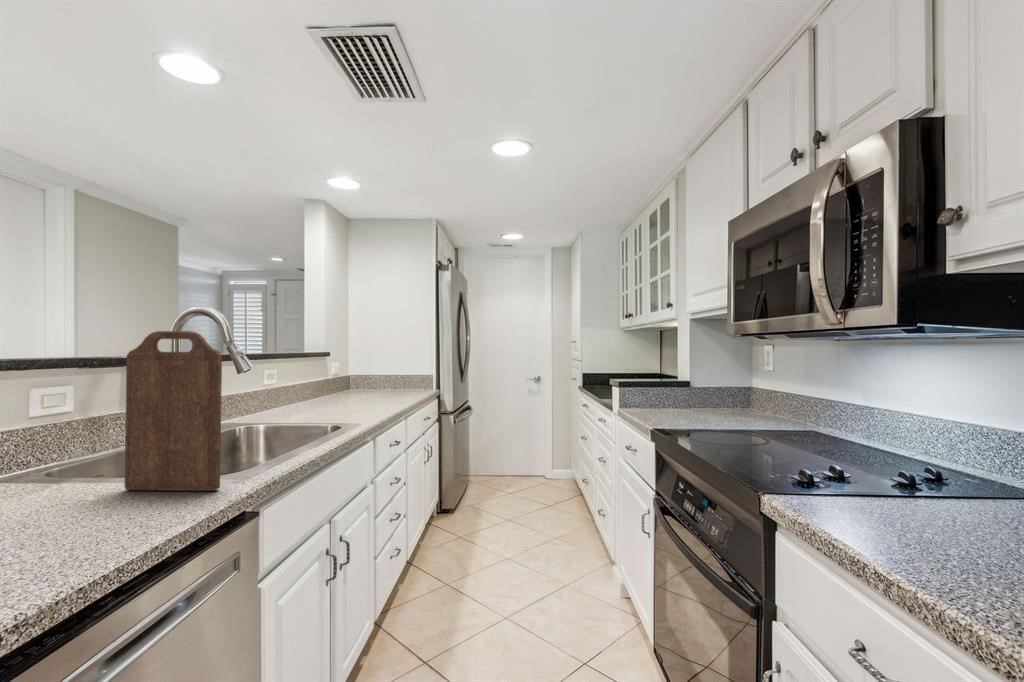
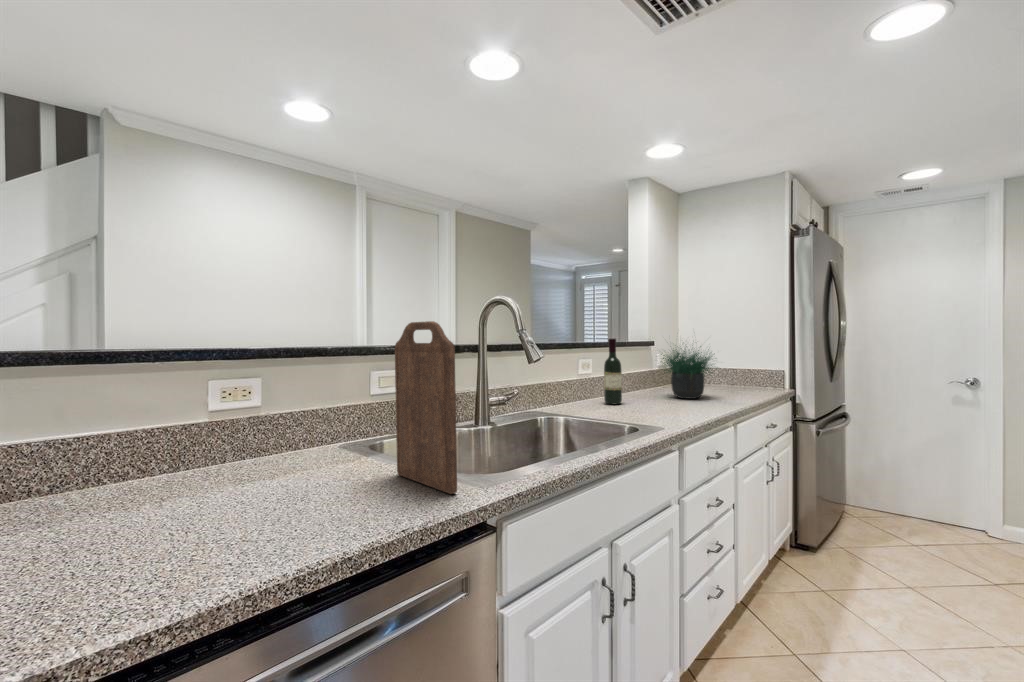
potted plant: none [338,341,399,402] -> present [661,346,712,399]
wine bottle: none [297,351,314,411] -> present [604,338,622,405]

